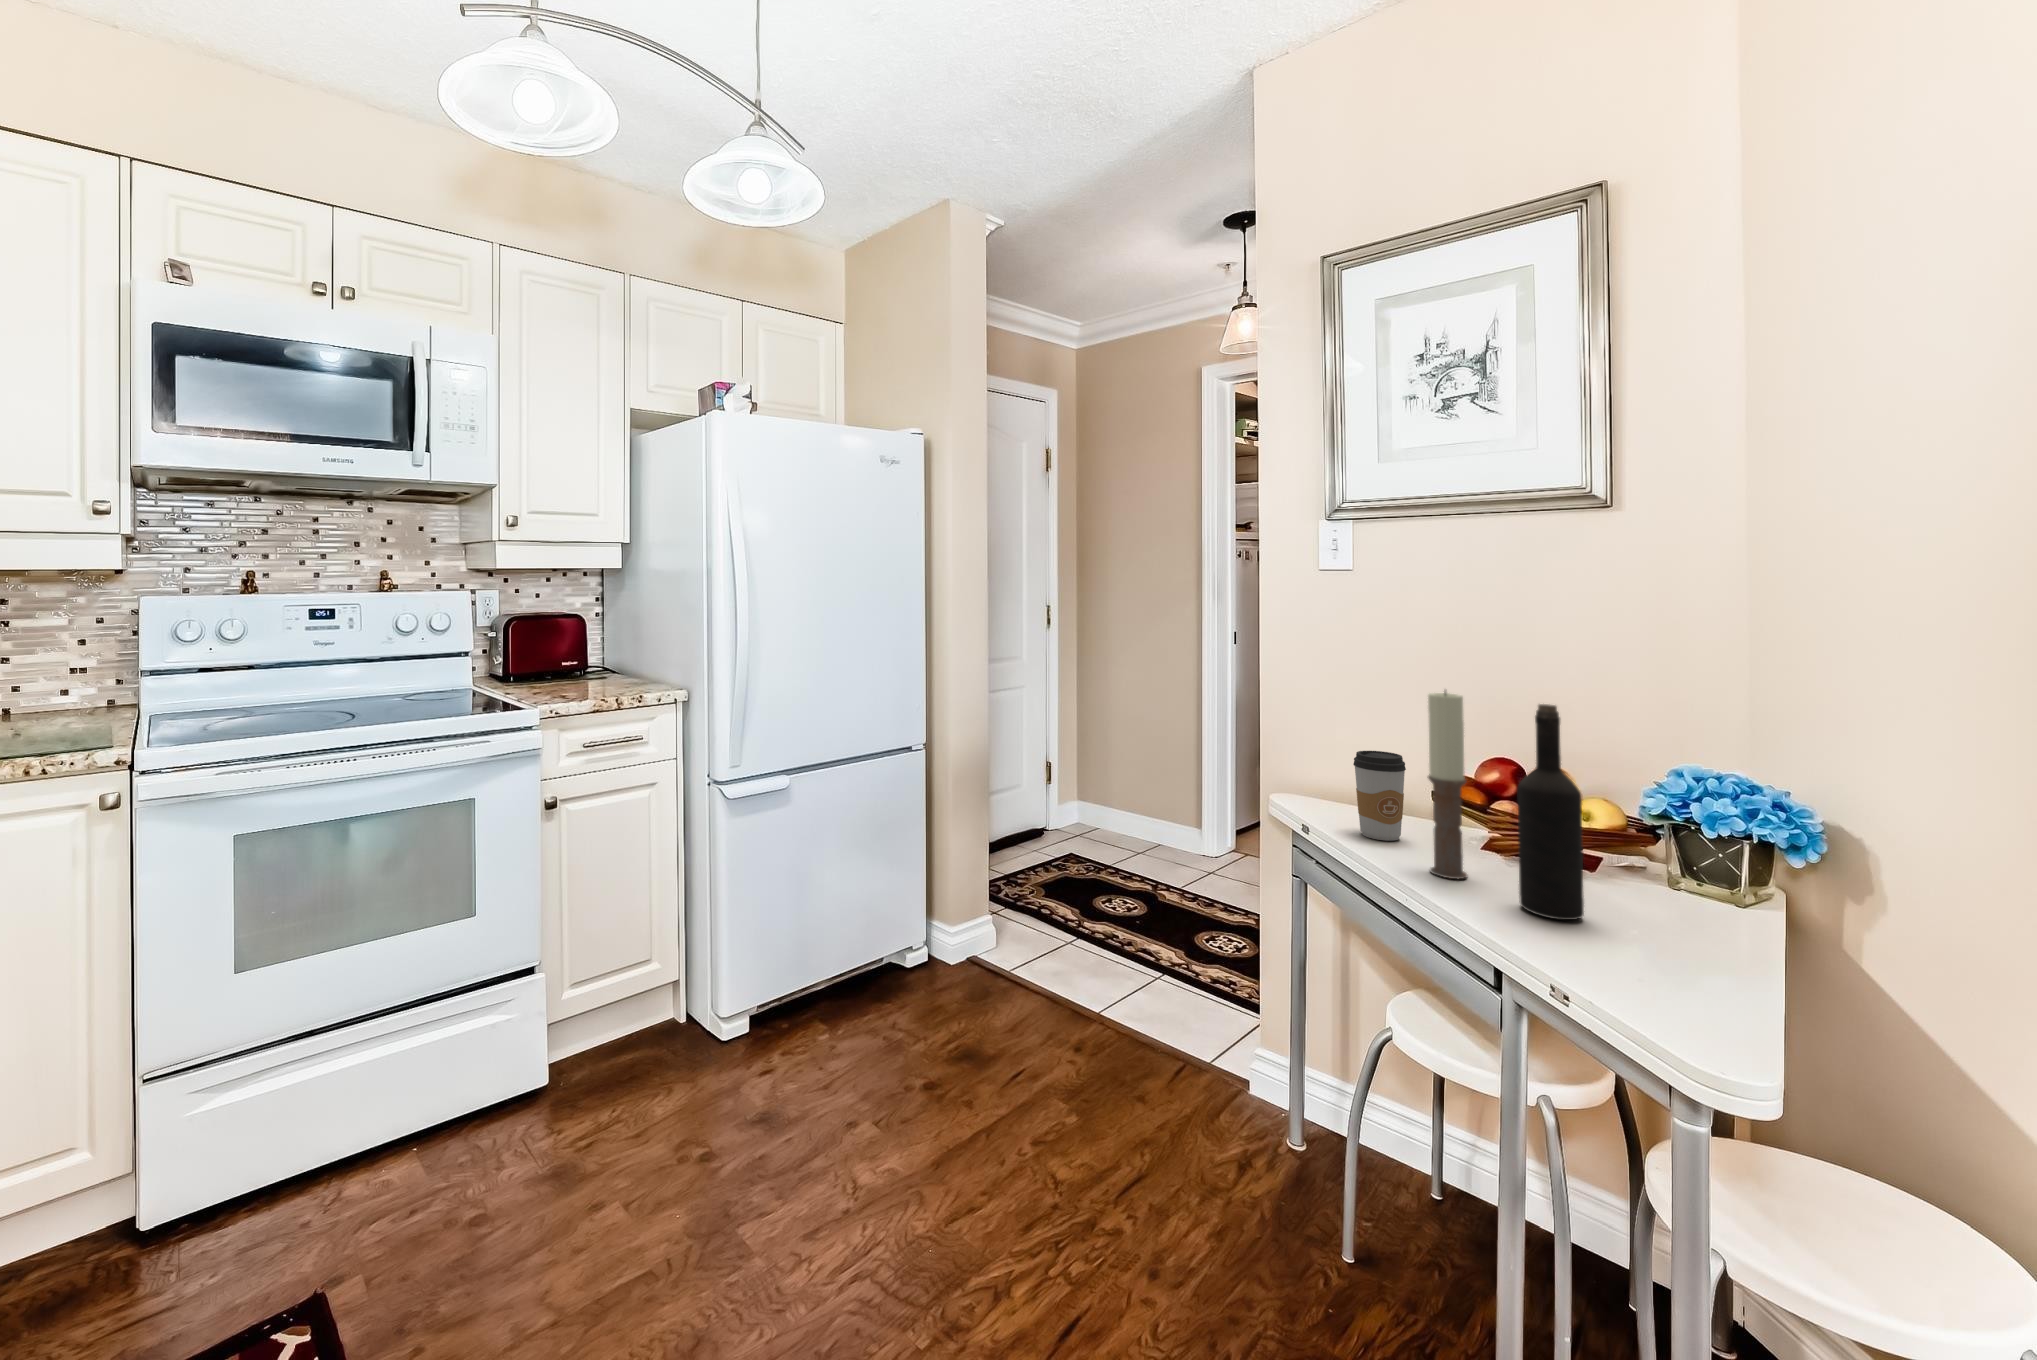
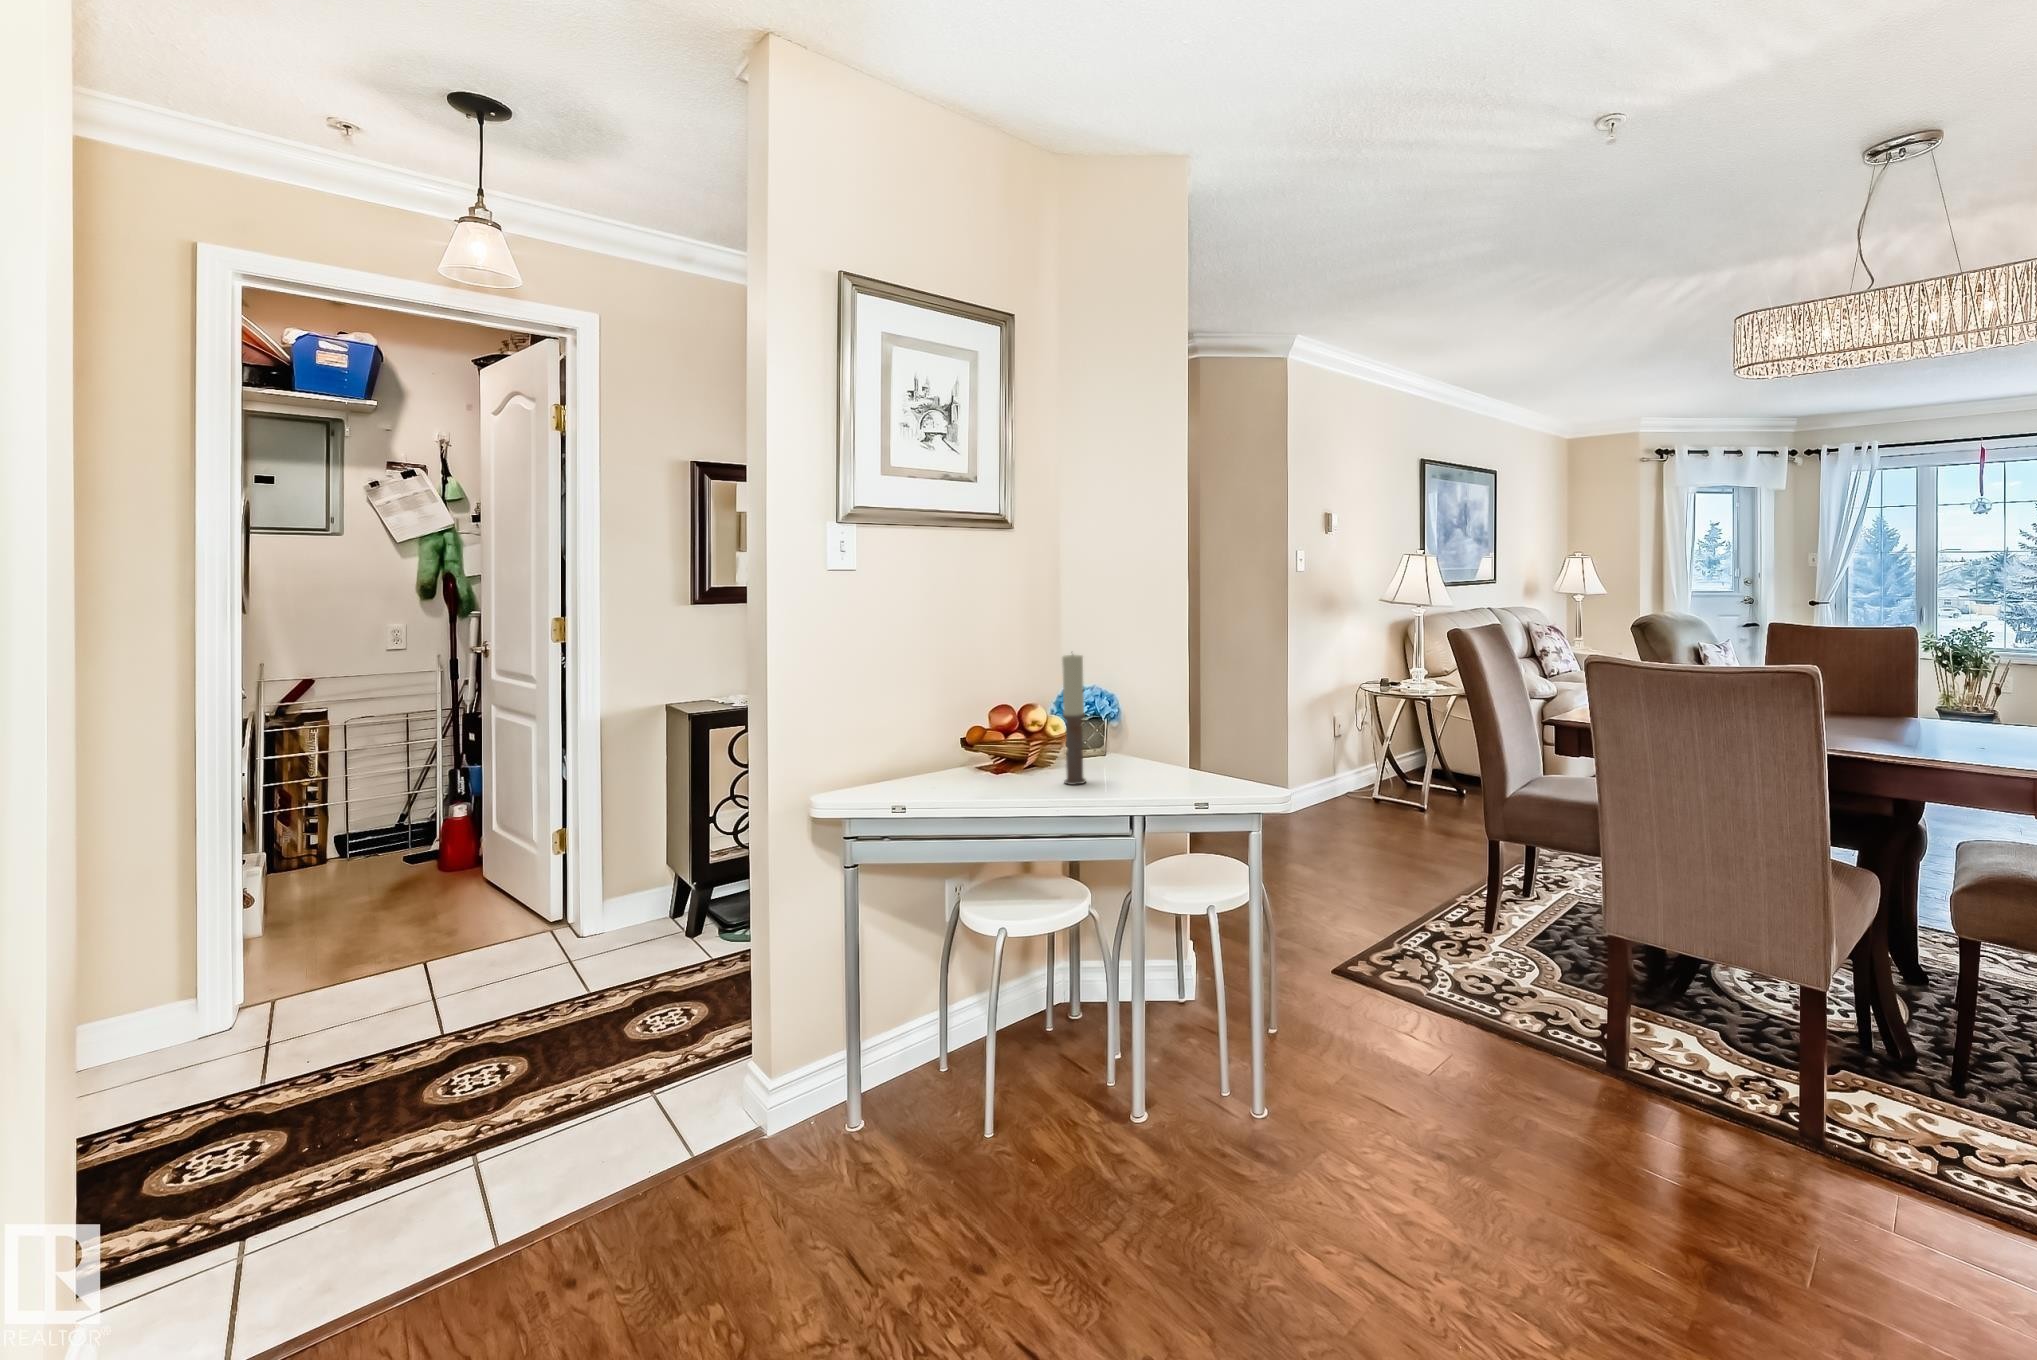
wine bottle: present [1518,704,1584,920] -> none [1126,649,1158,779]
coffee cup: present [1353,751,1406,841] -> none [969,715,1006,786]

